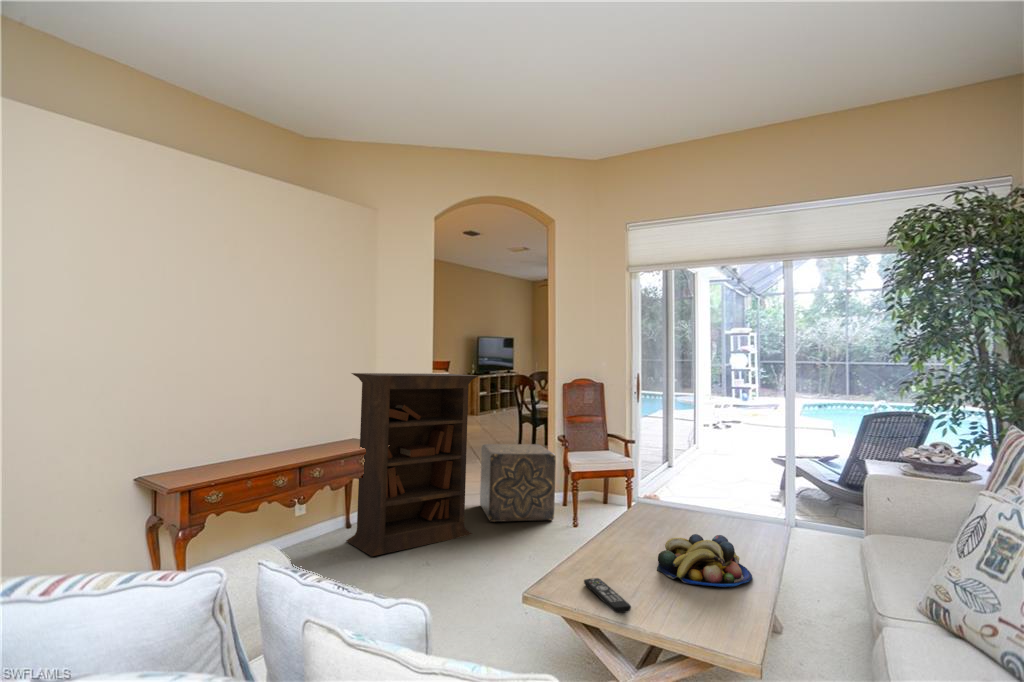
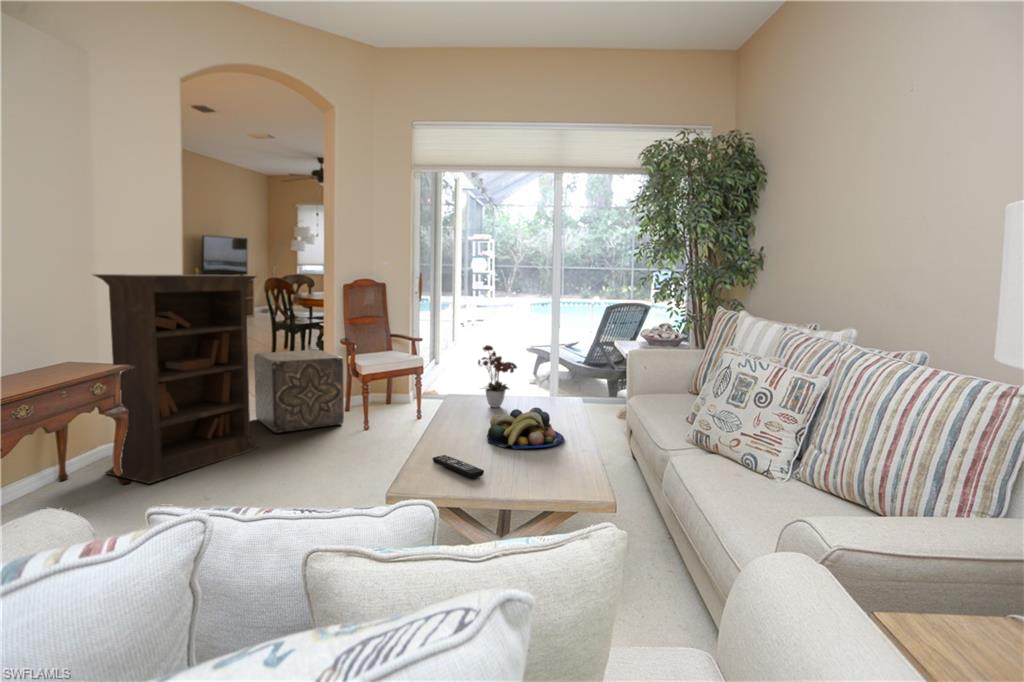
flower arrangement: none [664,453,715,527] -> present [478,345,517,408]

